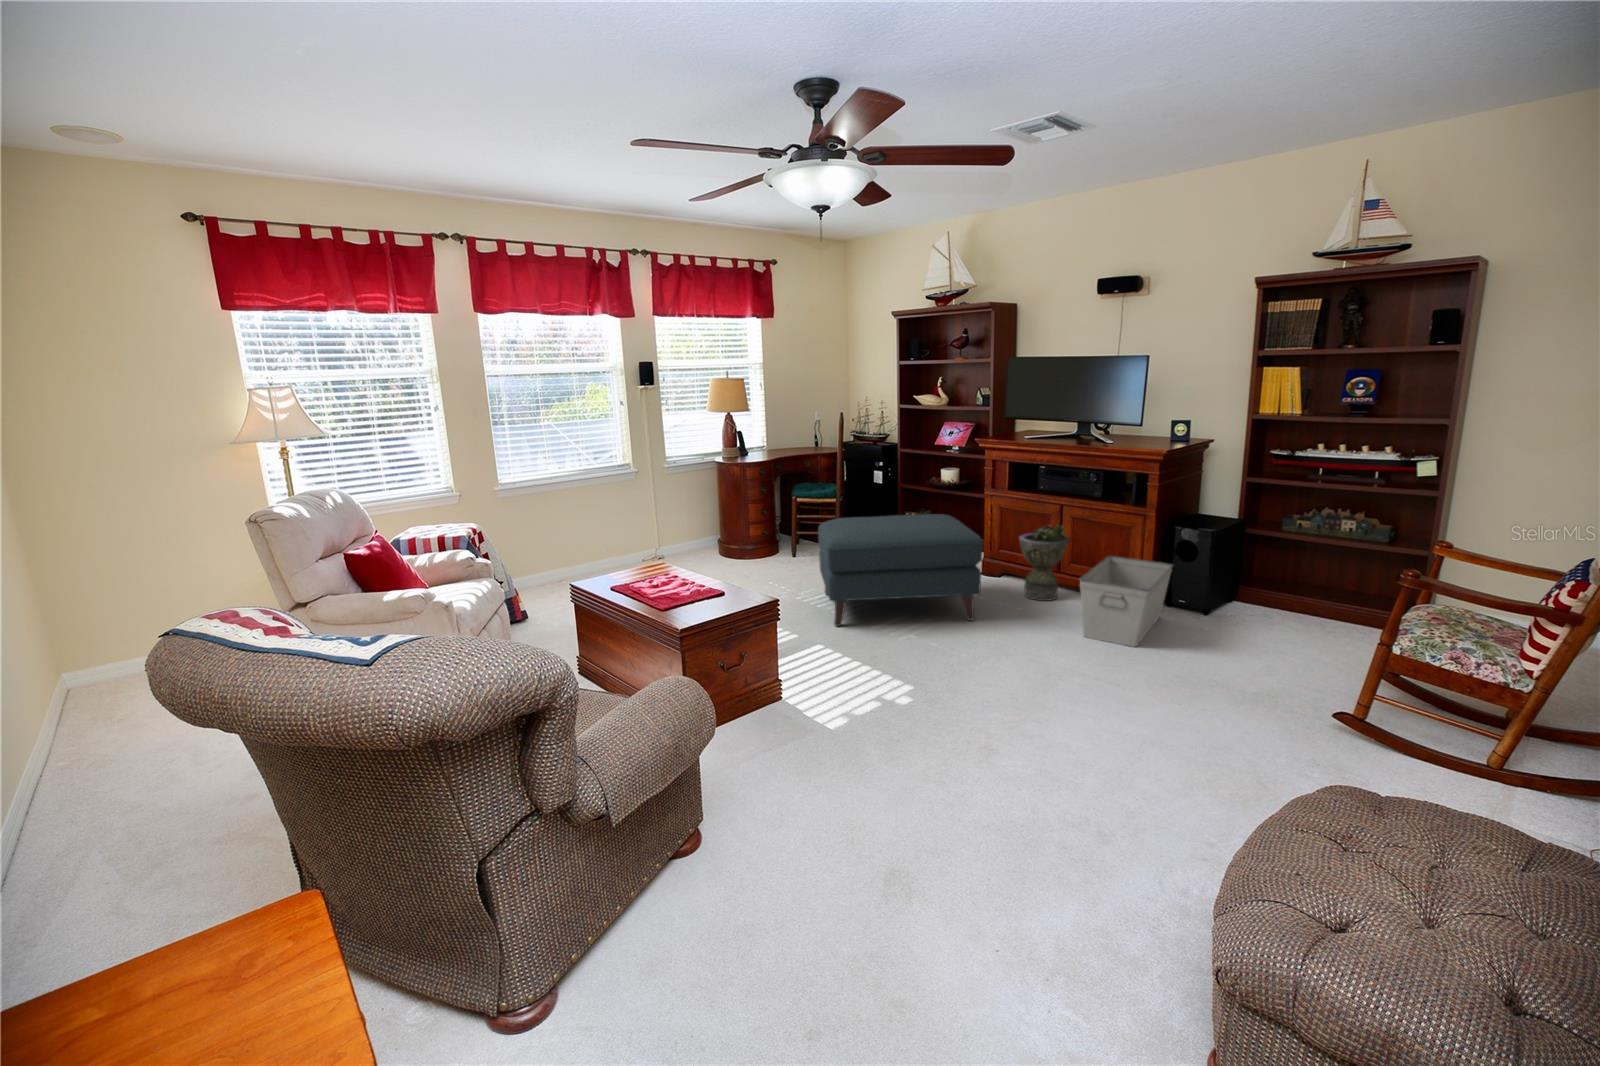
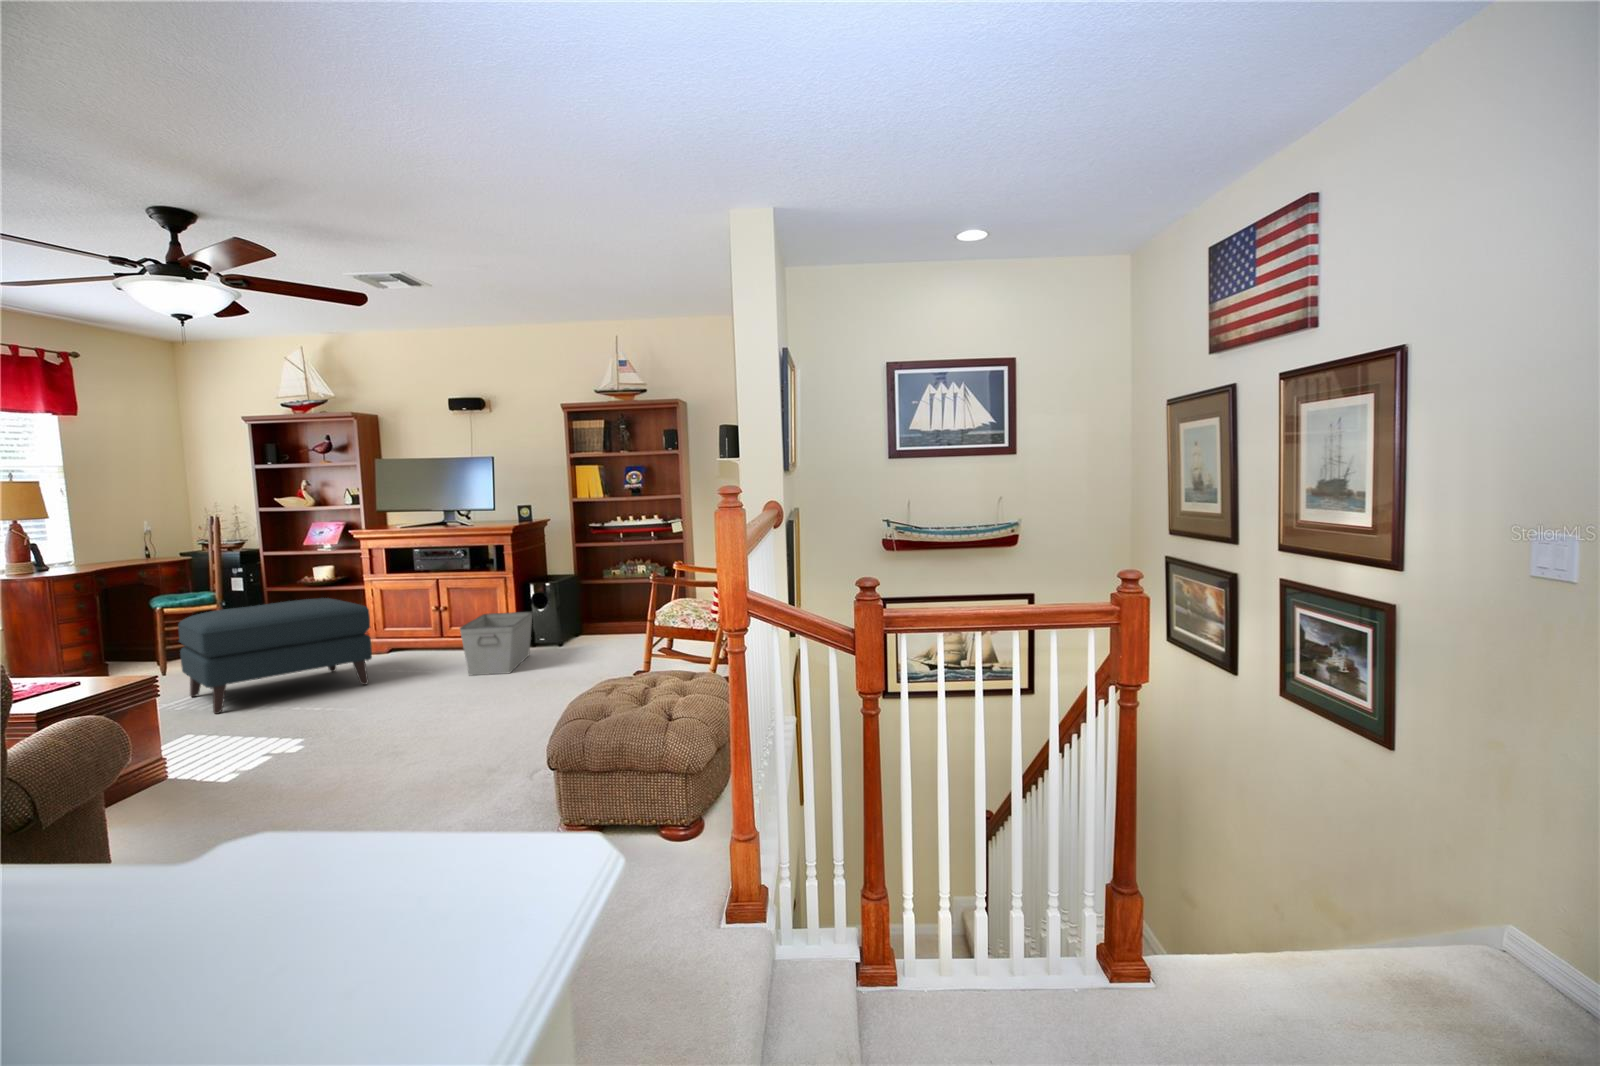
planter: present [1019,524,1069,601] -> none [404,594,449,664]

